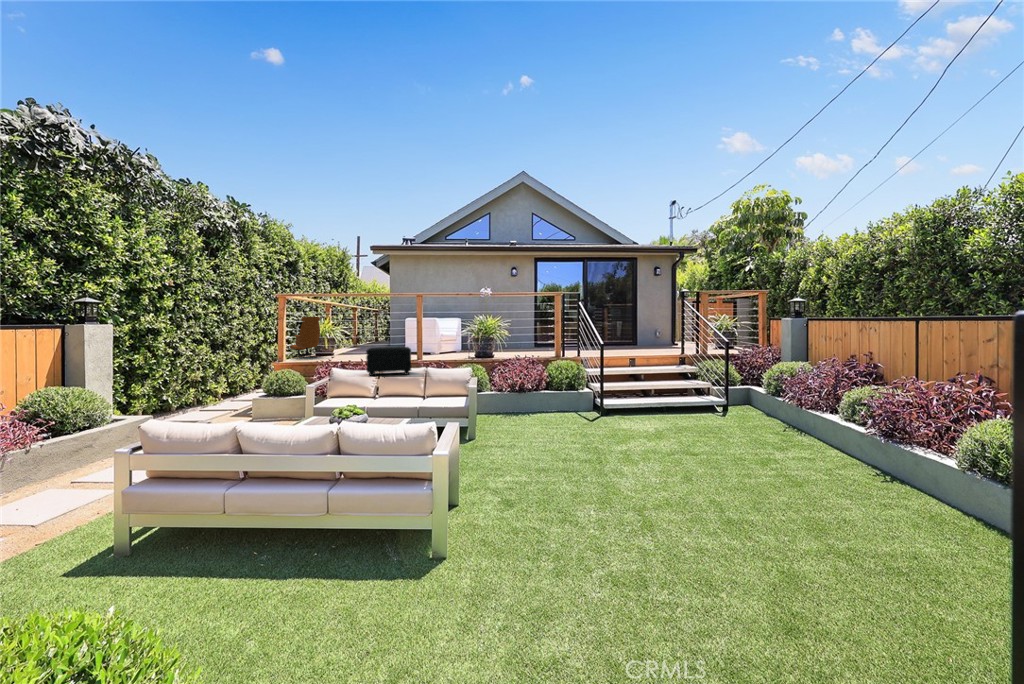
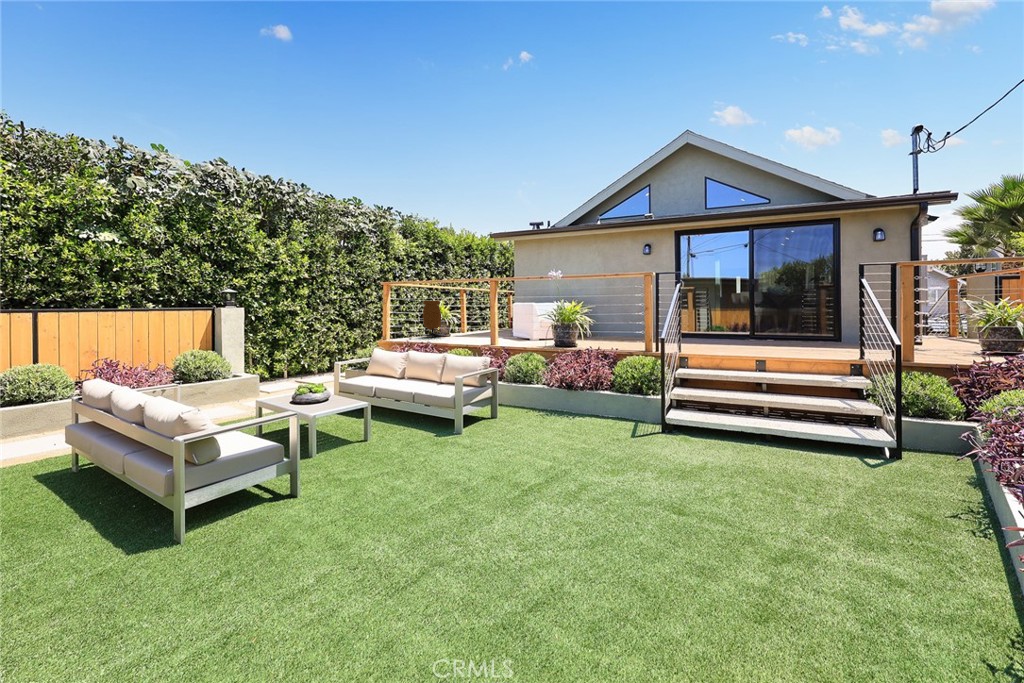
footstool: present [366,347,411,376] -> none [384,331,434,358]

